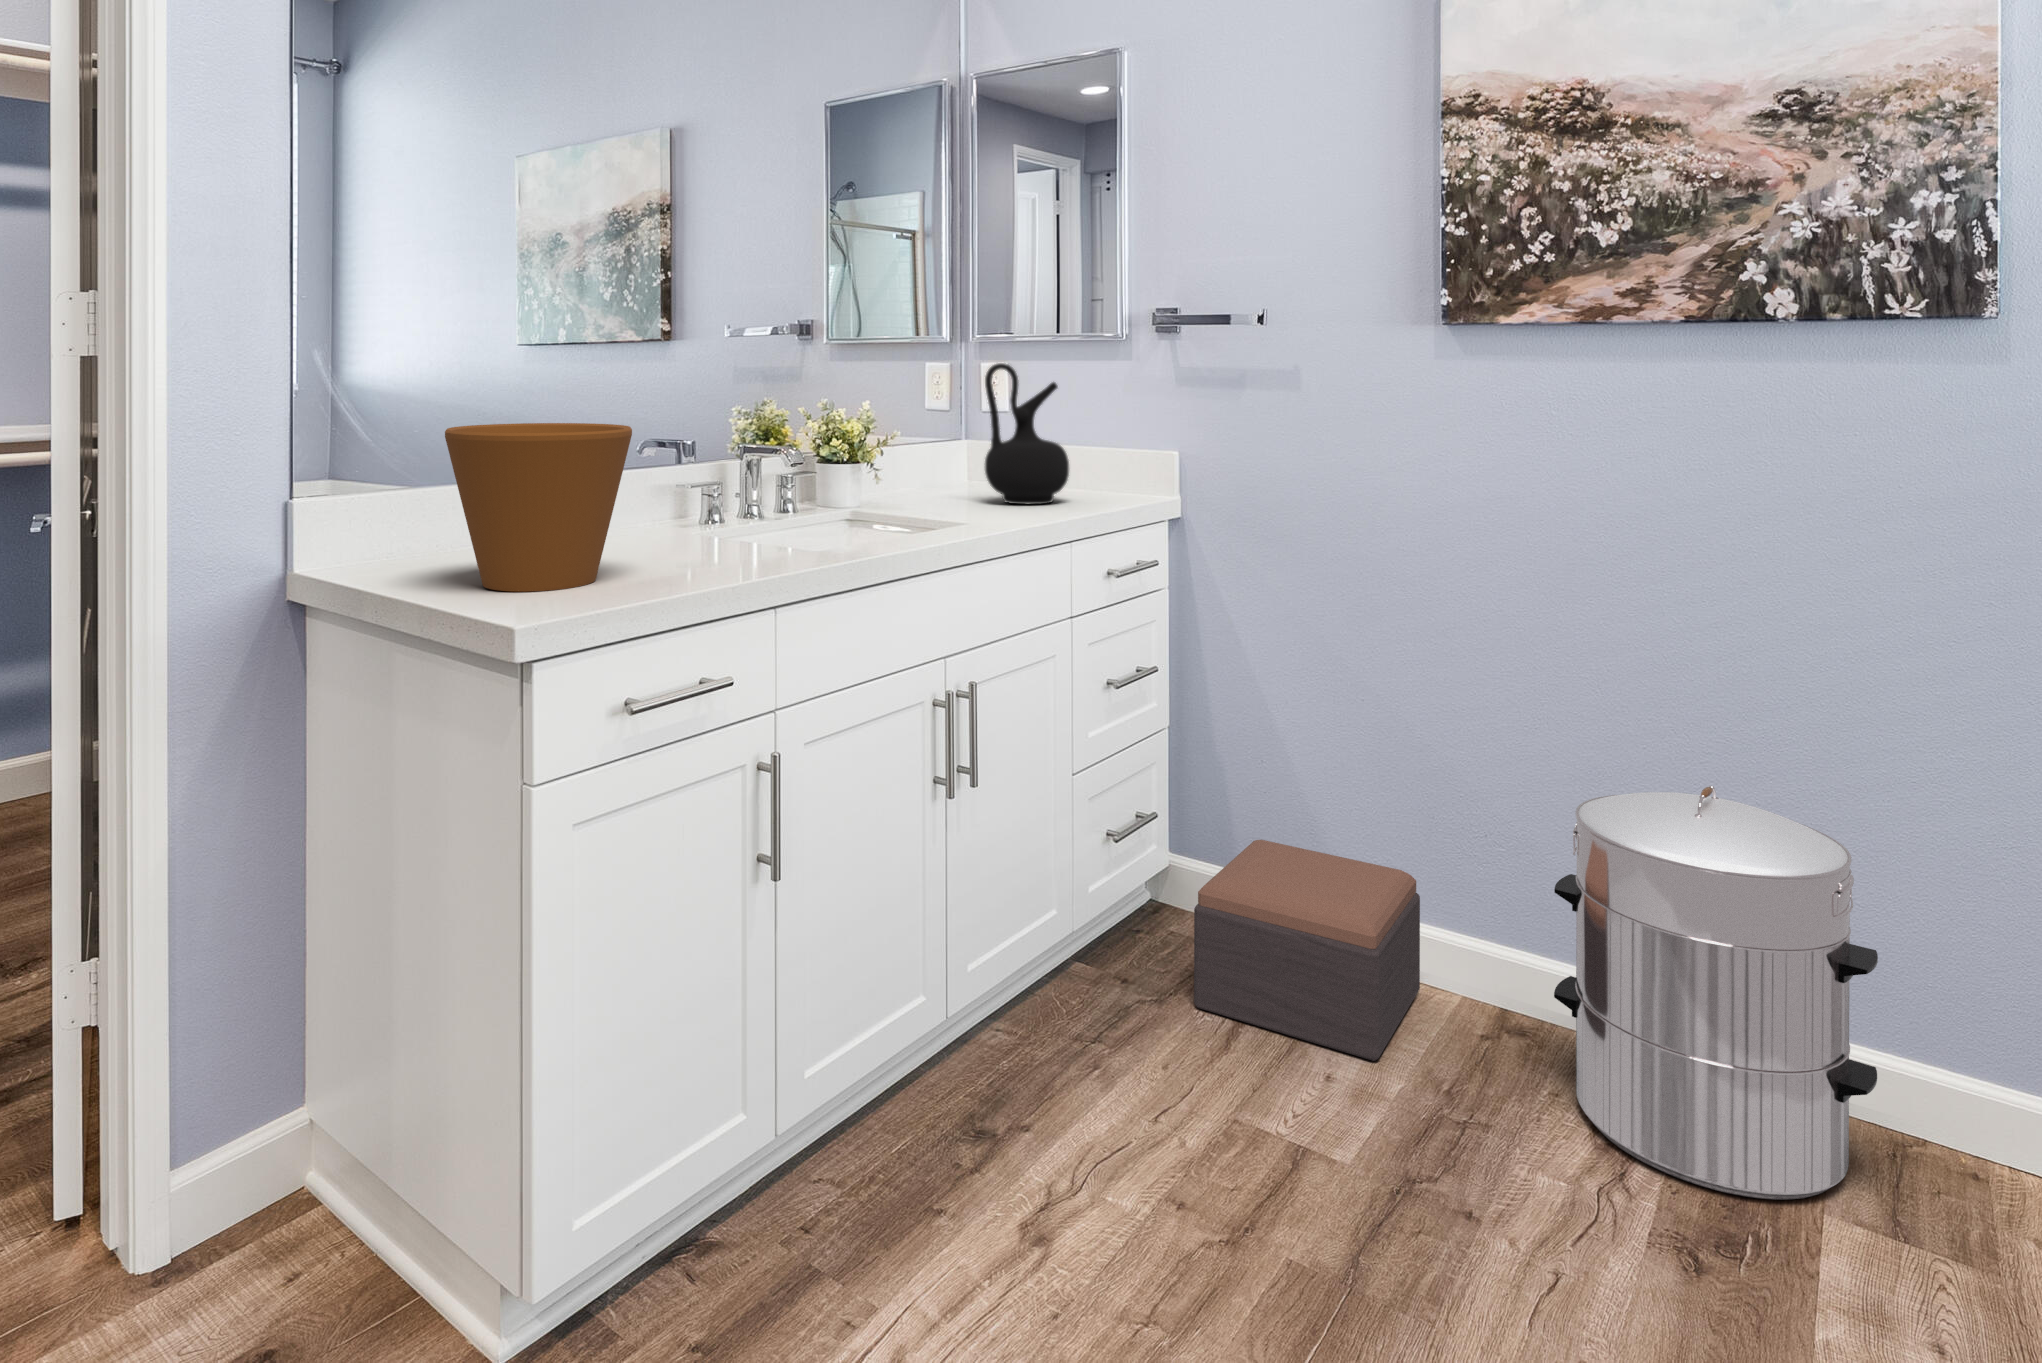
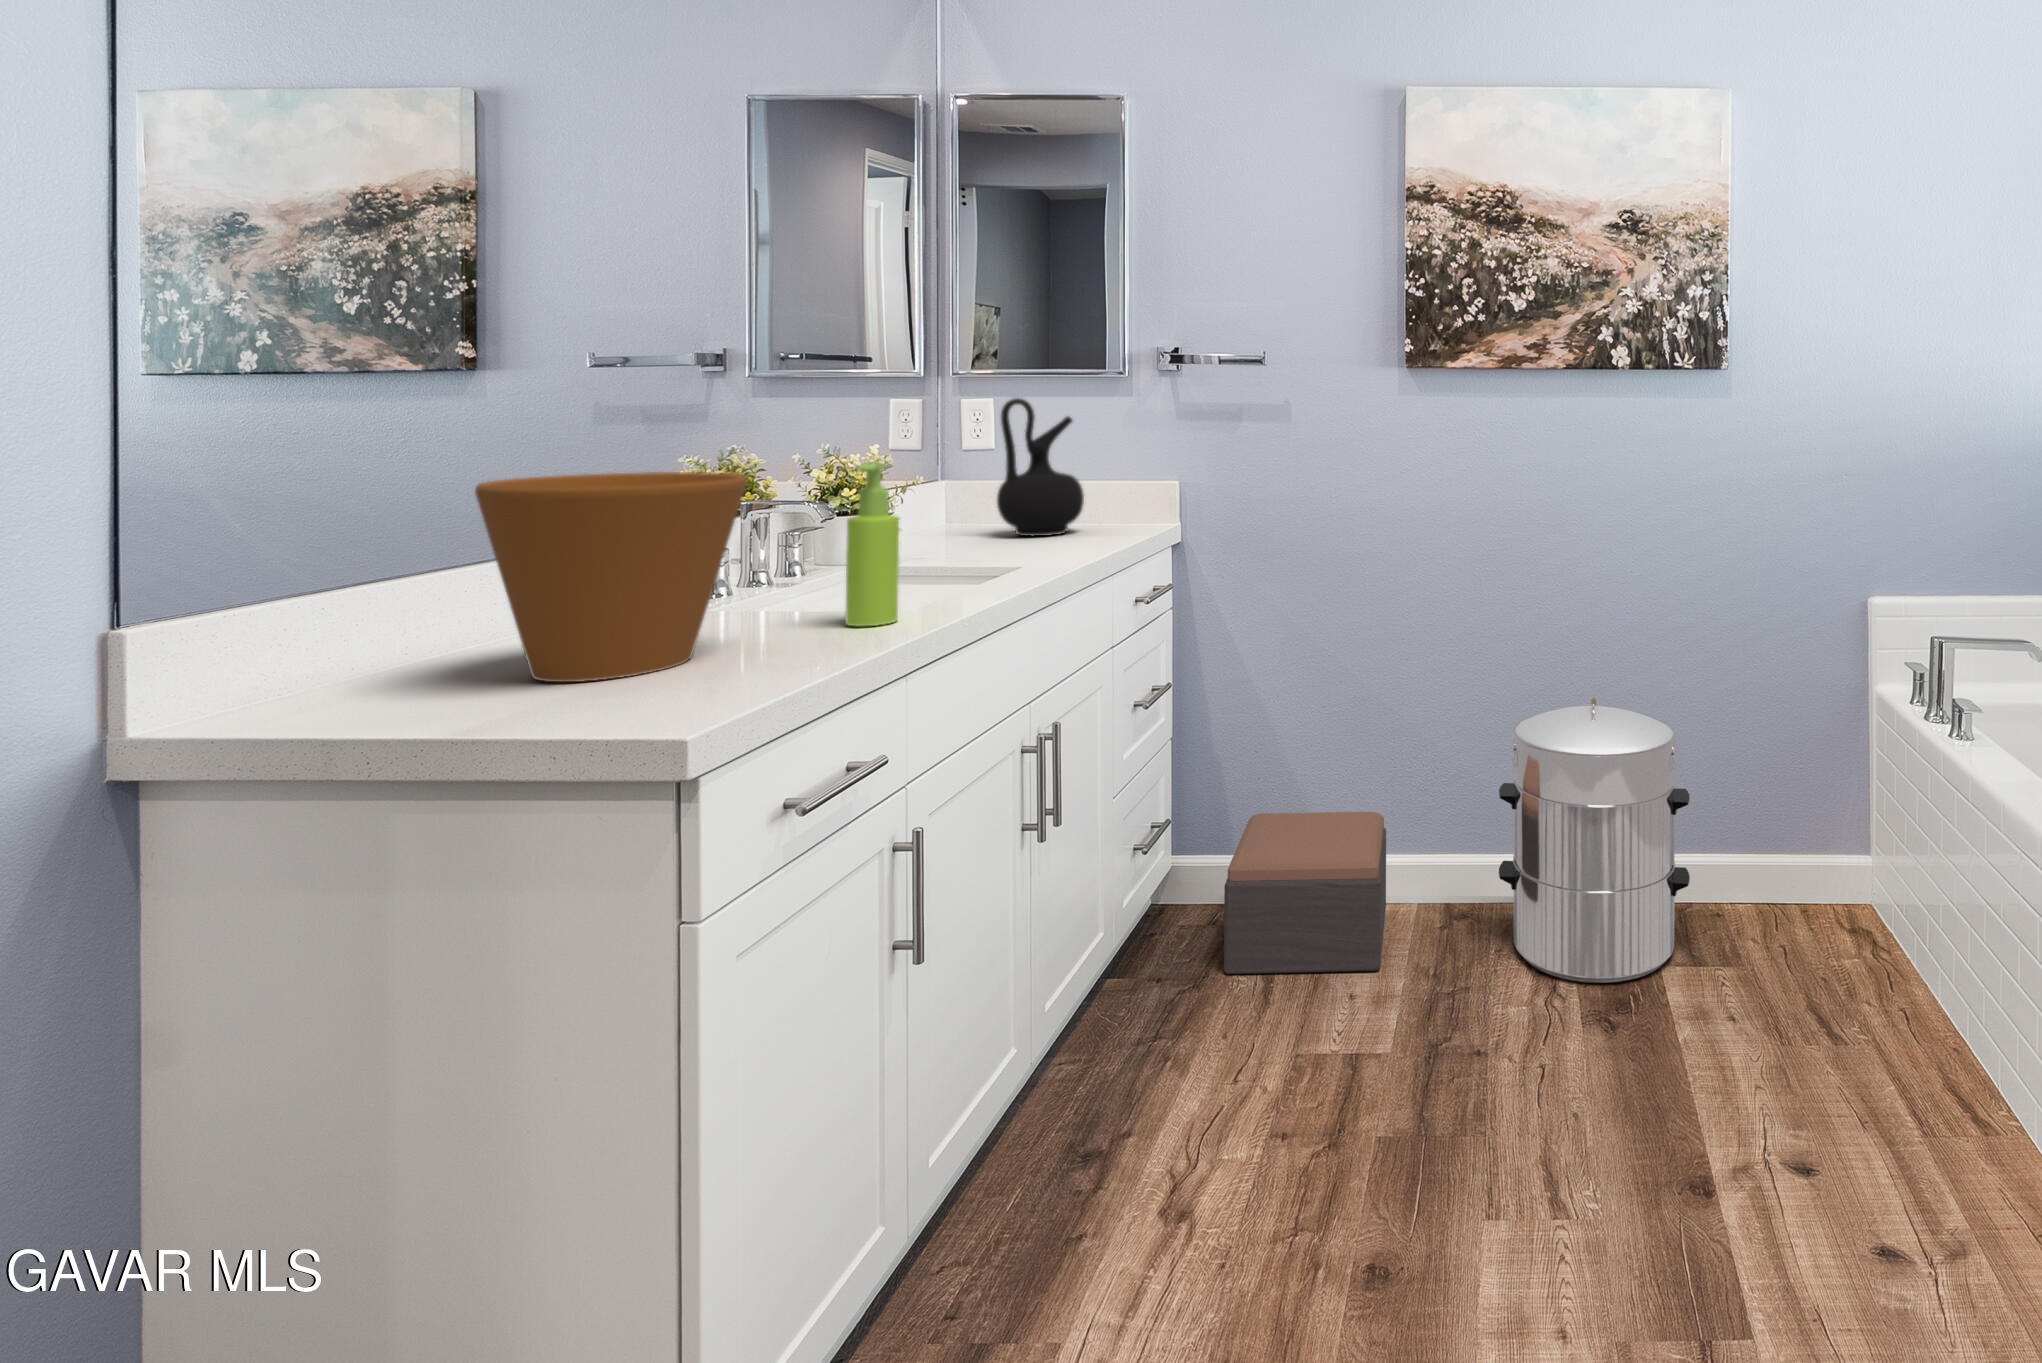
soap dispenser: none [728,422,772,573] -> present [845,463,899,626]

